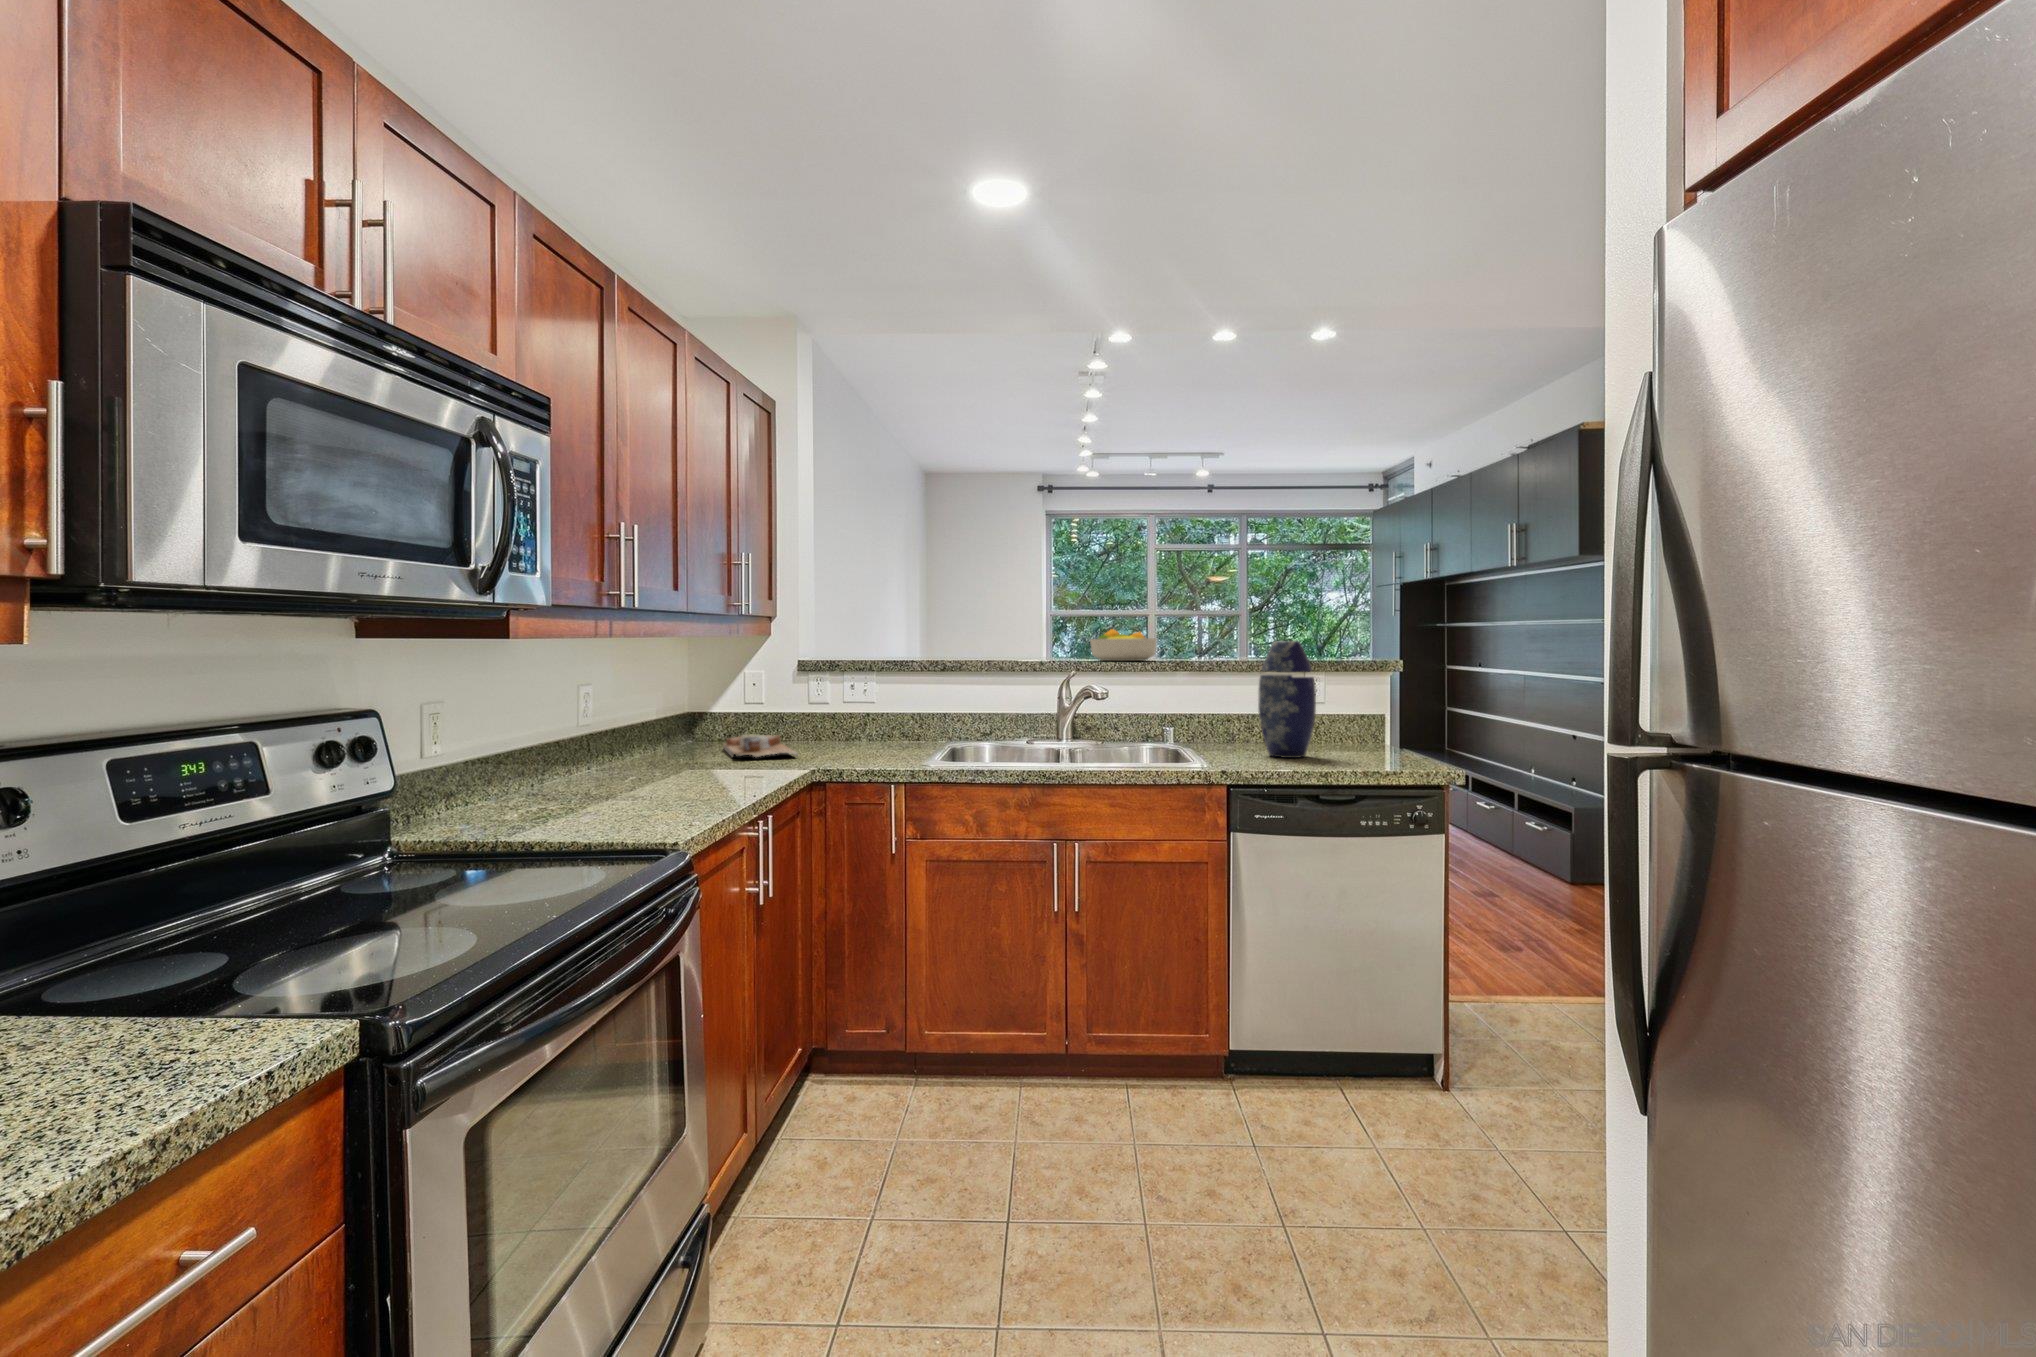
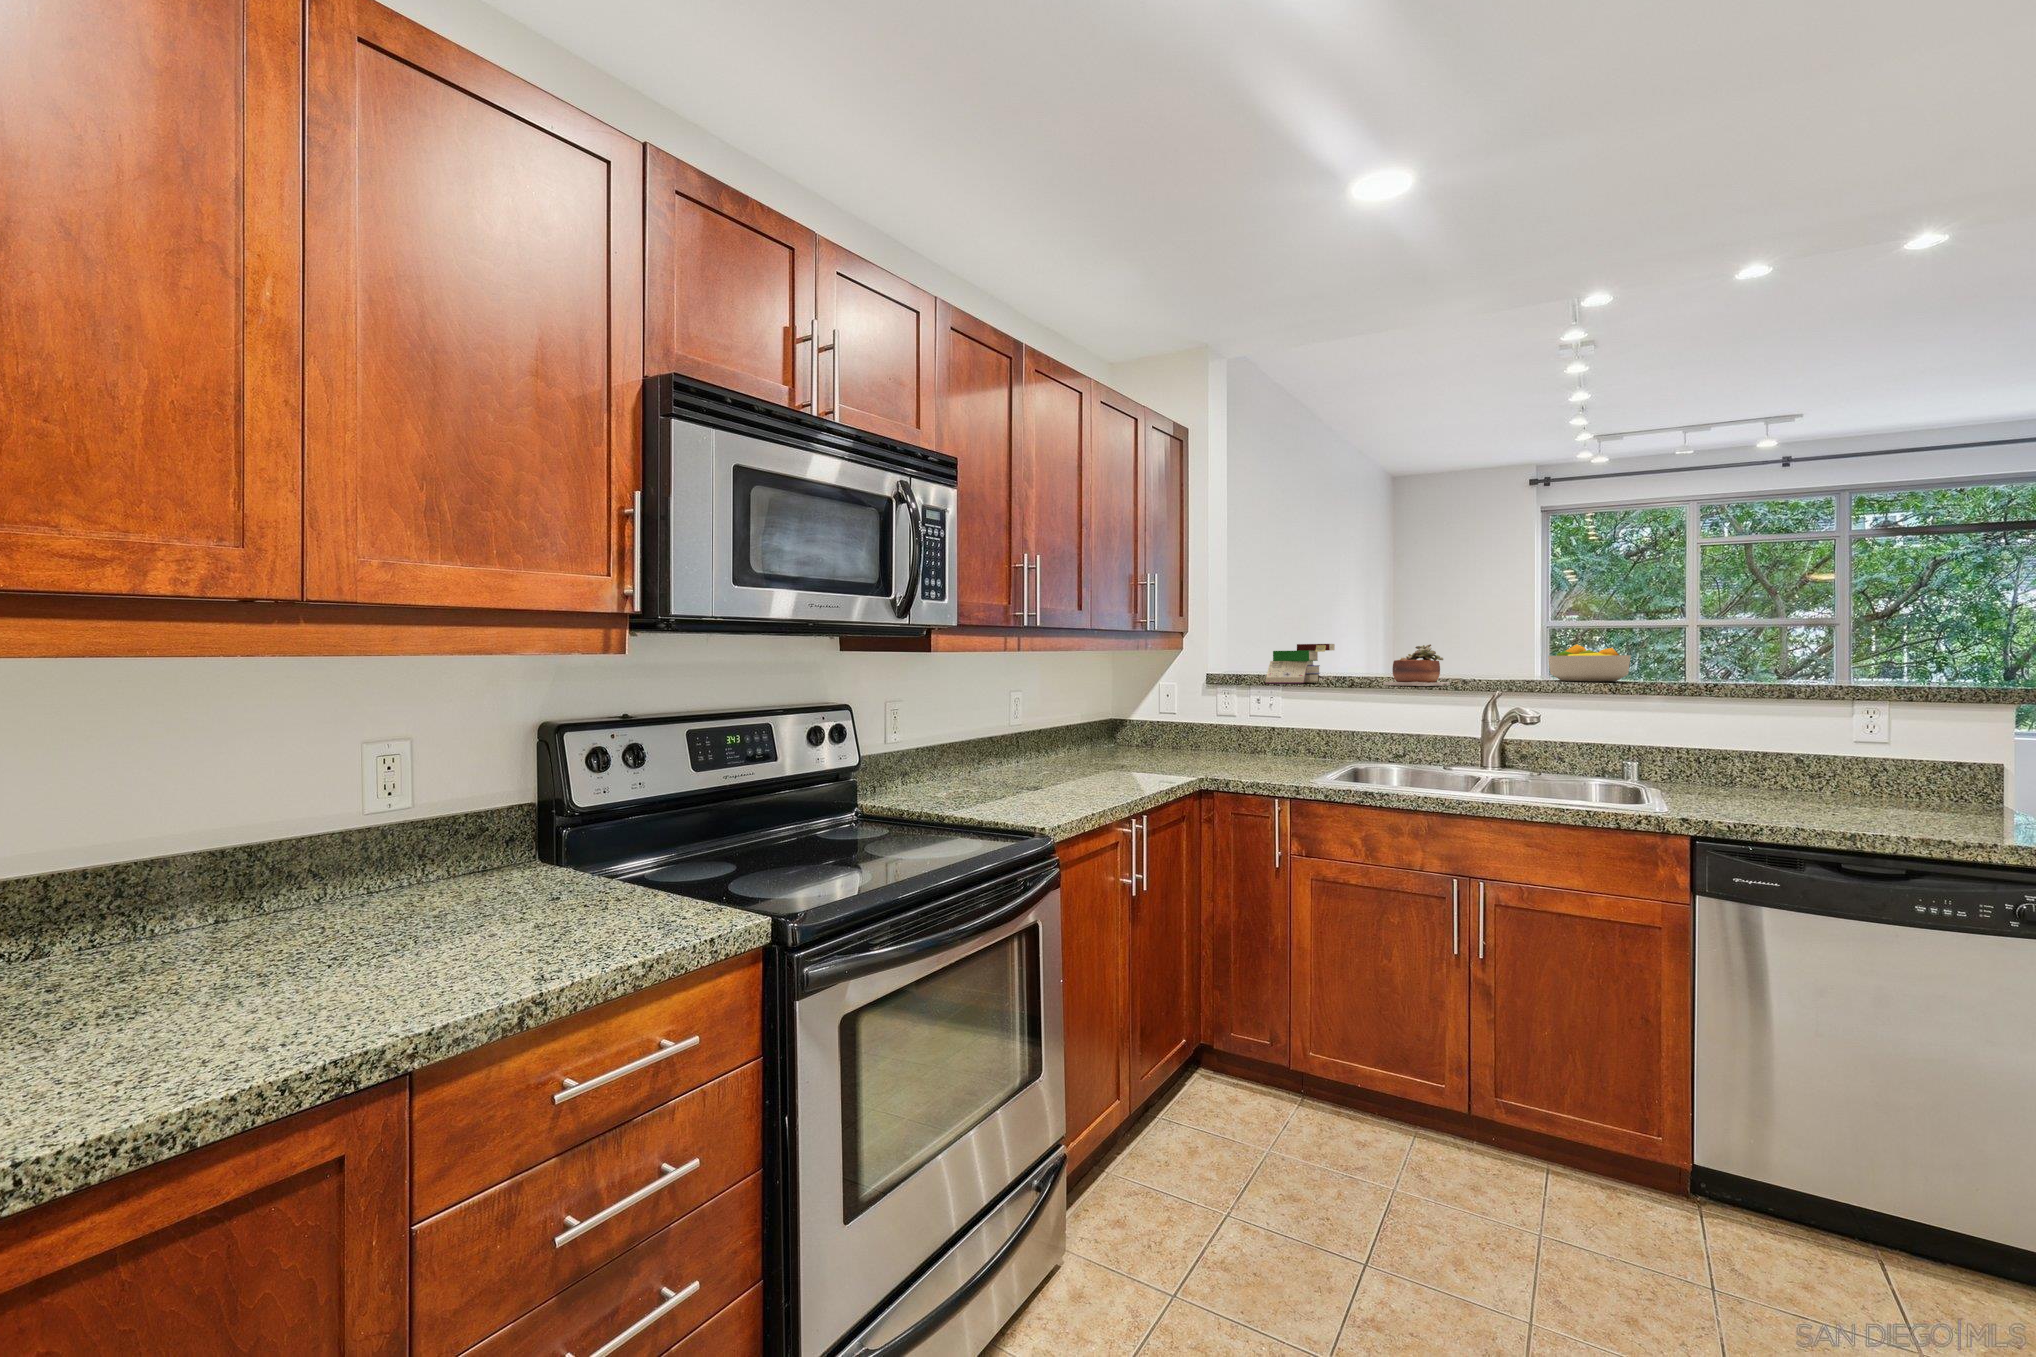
book: none [858,628,921,668] -> present [1265,644,1335,683]
succulent plant: none [972,628,1030,668] -> present [1383,644,1450,686]
vase: present [1258,641,1316,758] -> none [1728,659,1808,800]
cutting board: present [723,734,798,757] -> none [1139,743,1200,767]

